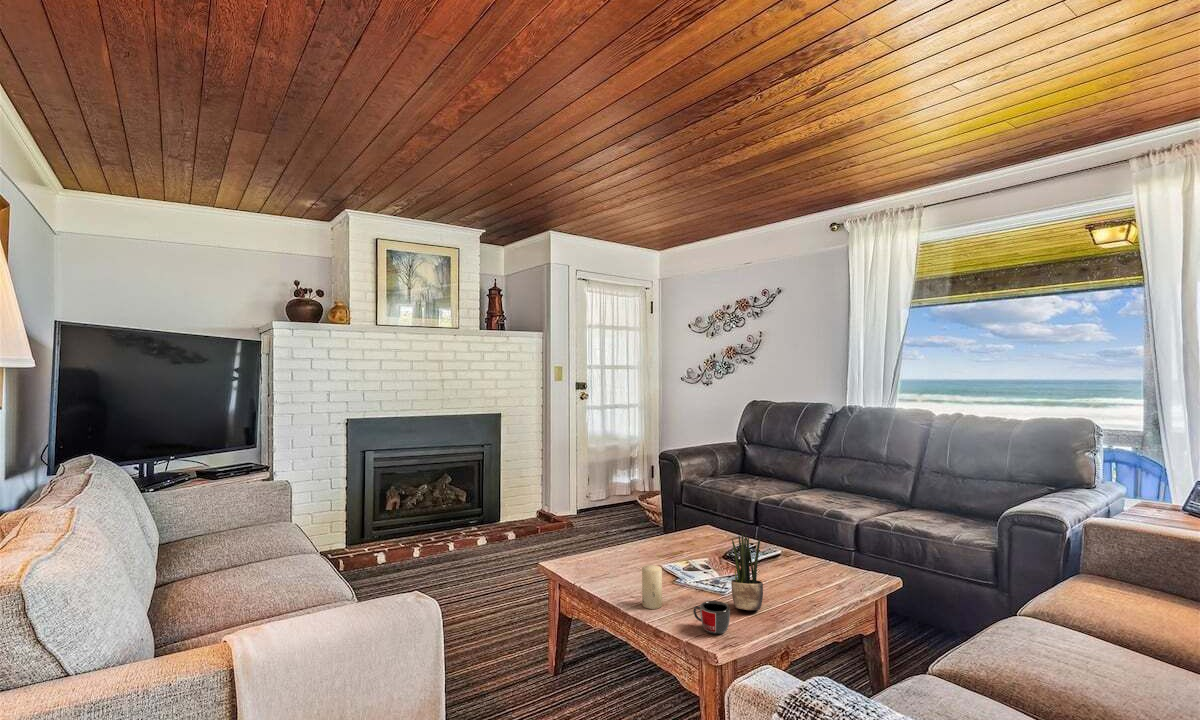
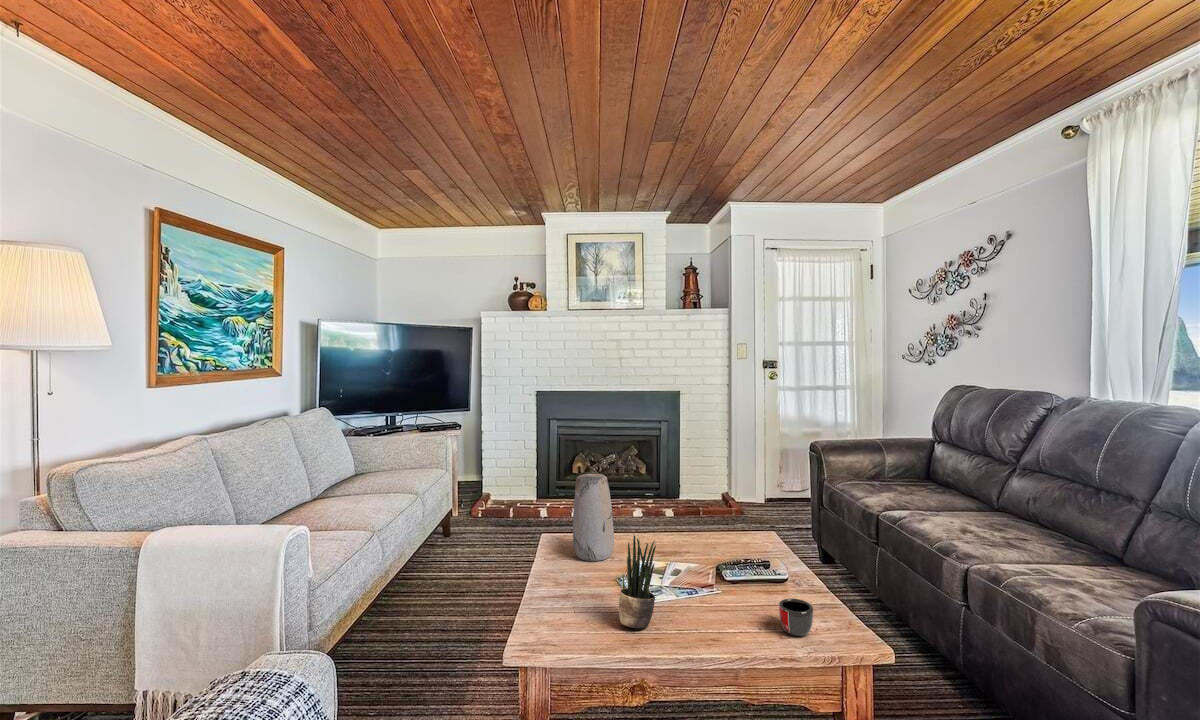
vase: none [595,491,636,576] -> present [573,474,614,561]
candle: present [642,565,662,609] -> none [551,553,572,598]
mug: present [693,601,730,634] -> present [779,599,813,636]

